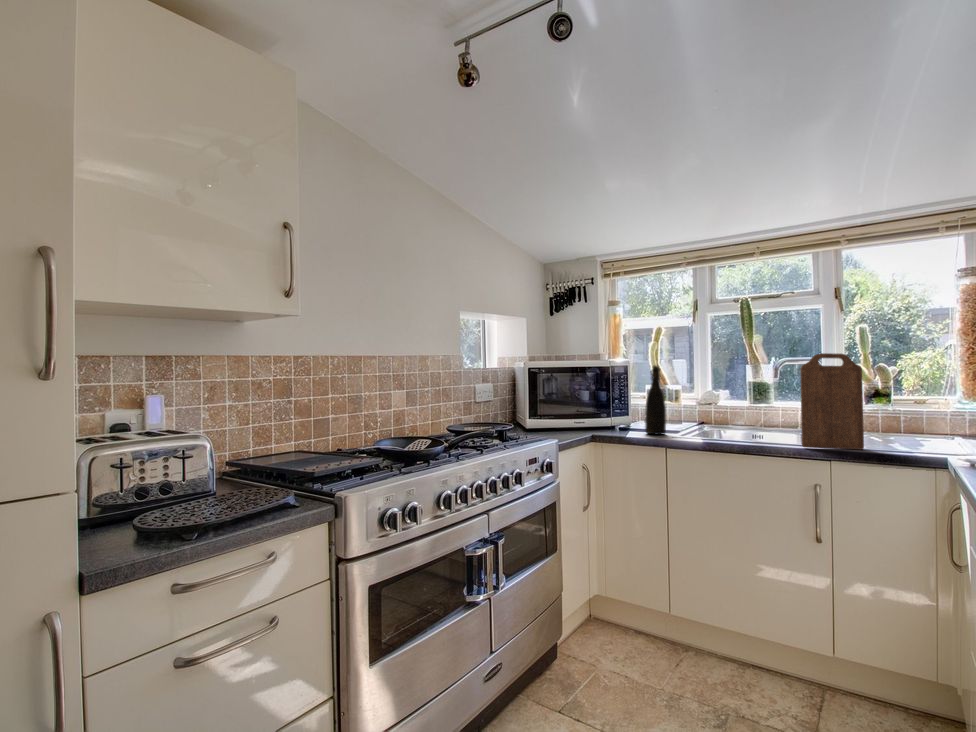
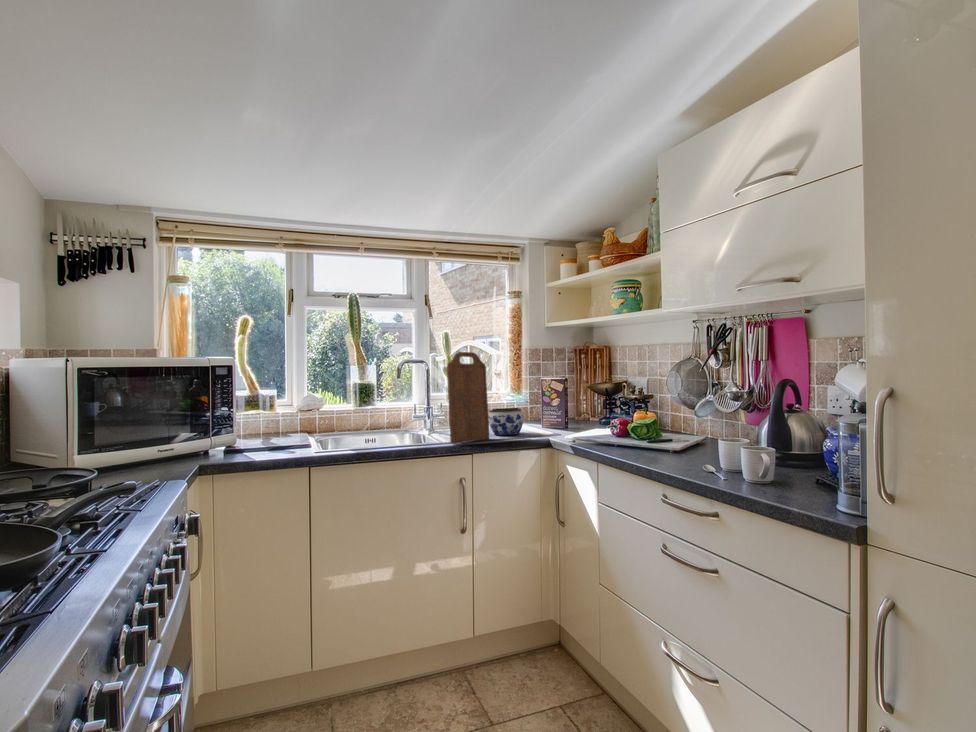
bottle: present [645,366,666,434] -> none [266,364,294,453]
jar: none [876,418,929,450] -> present [488,408,523,435]

